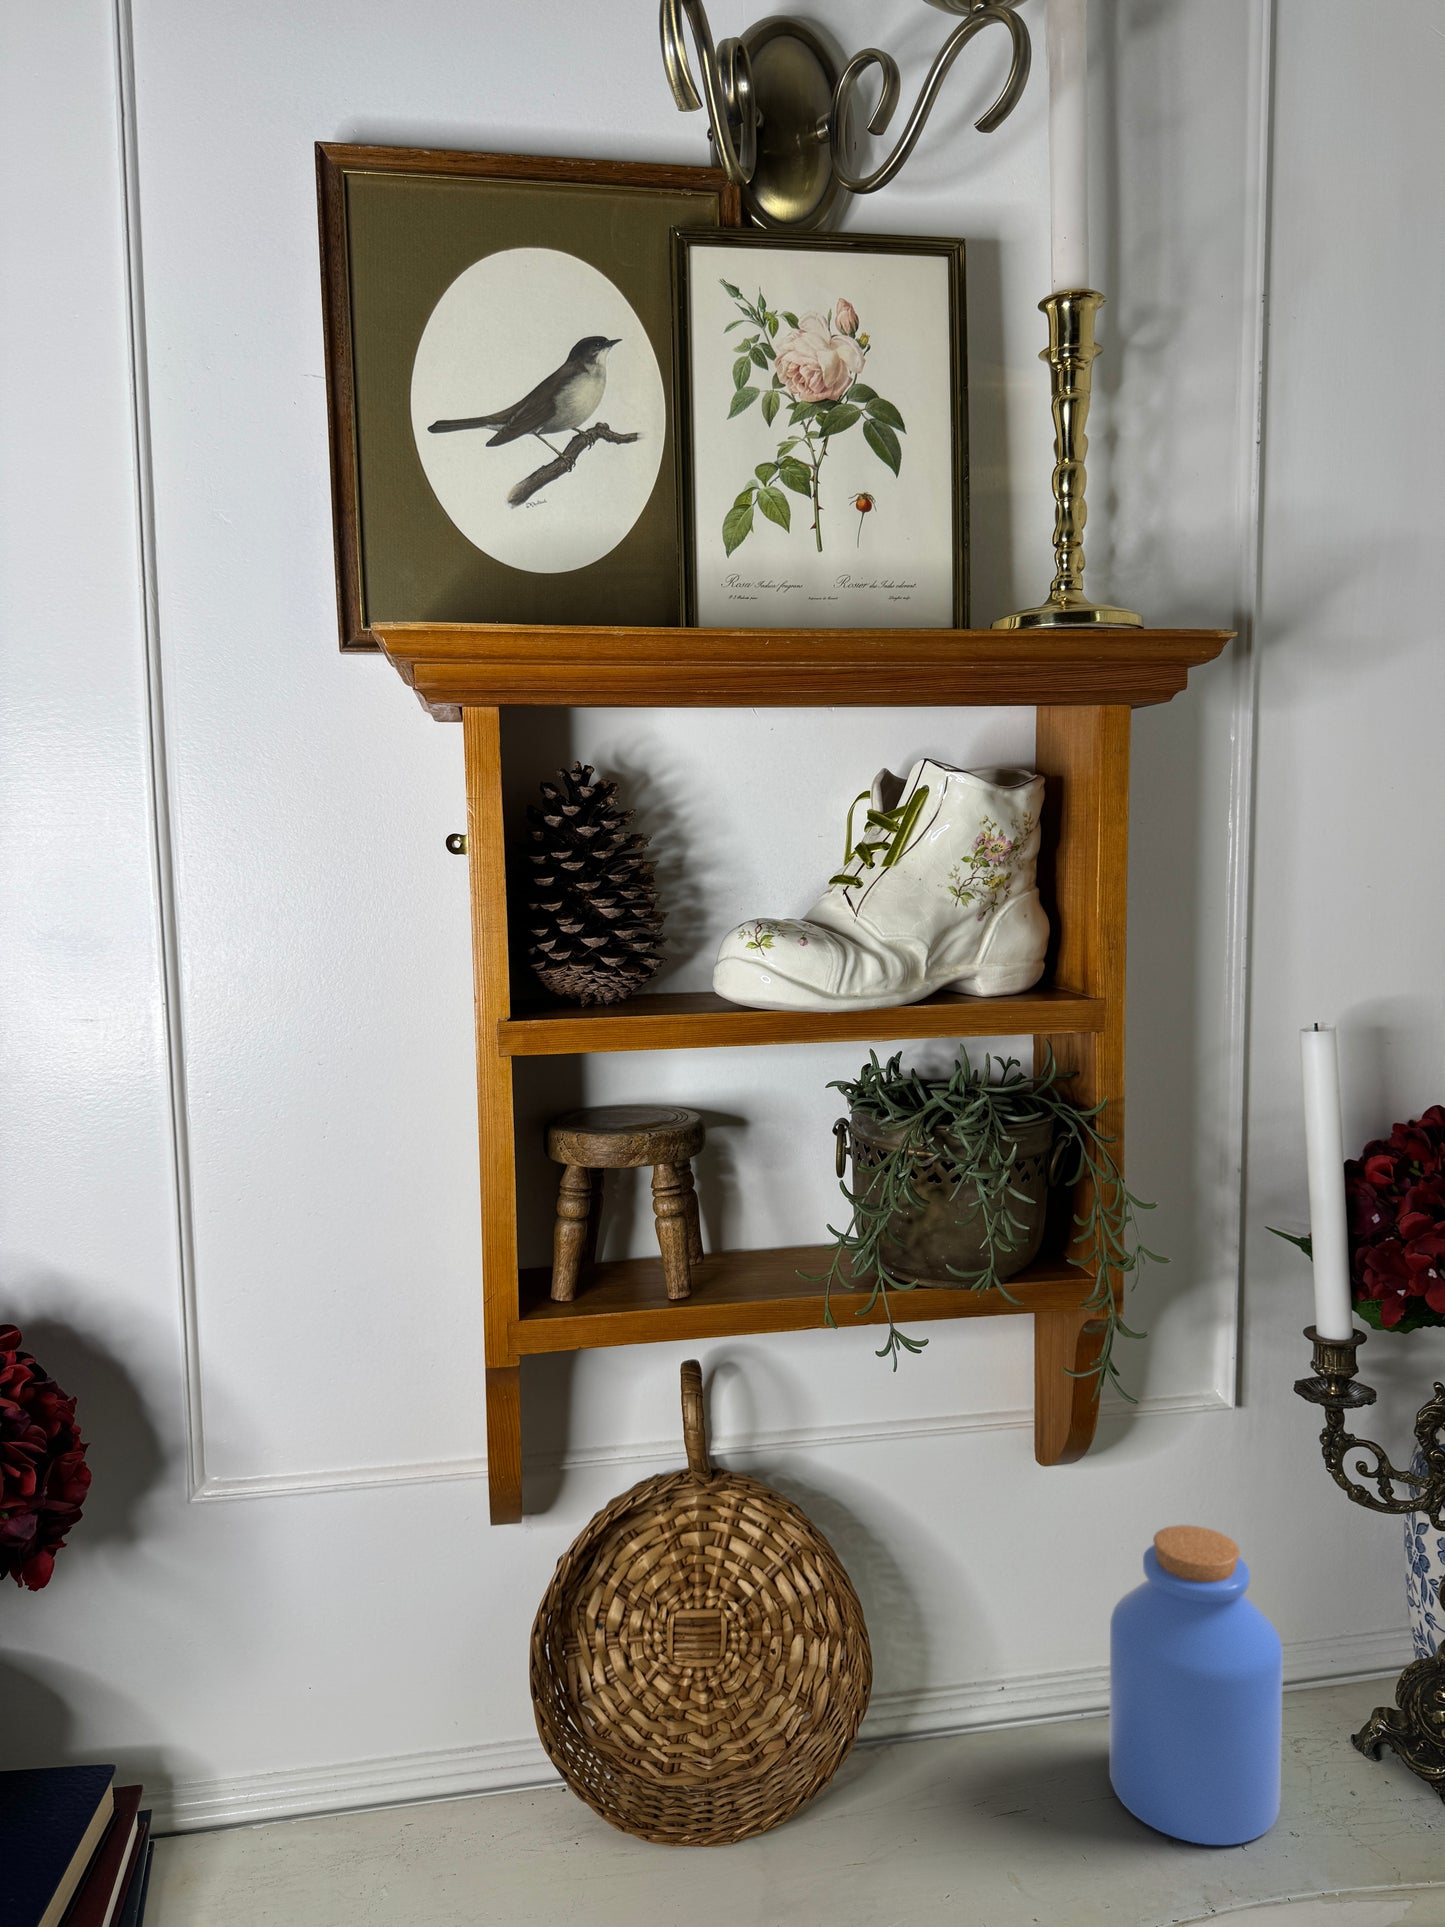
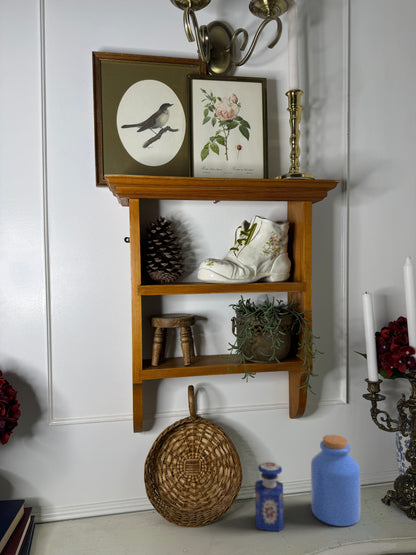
perfume bottle: none [918,1624,1016,1865] -> present [255,462,284,531]

